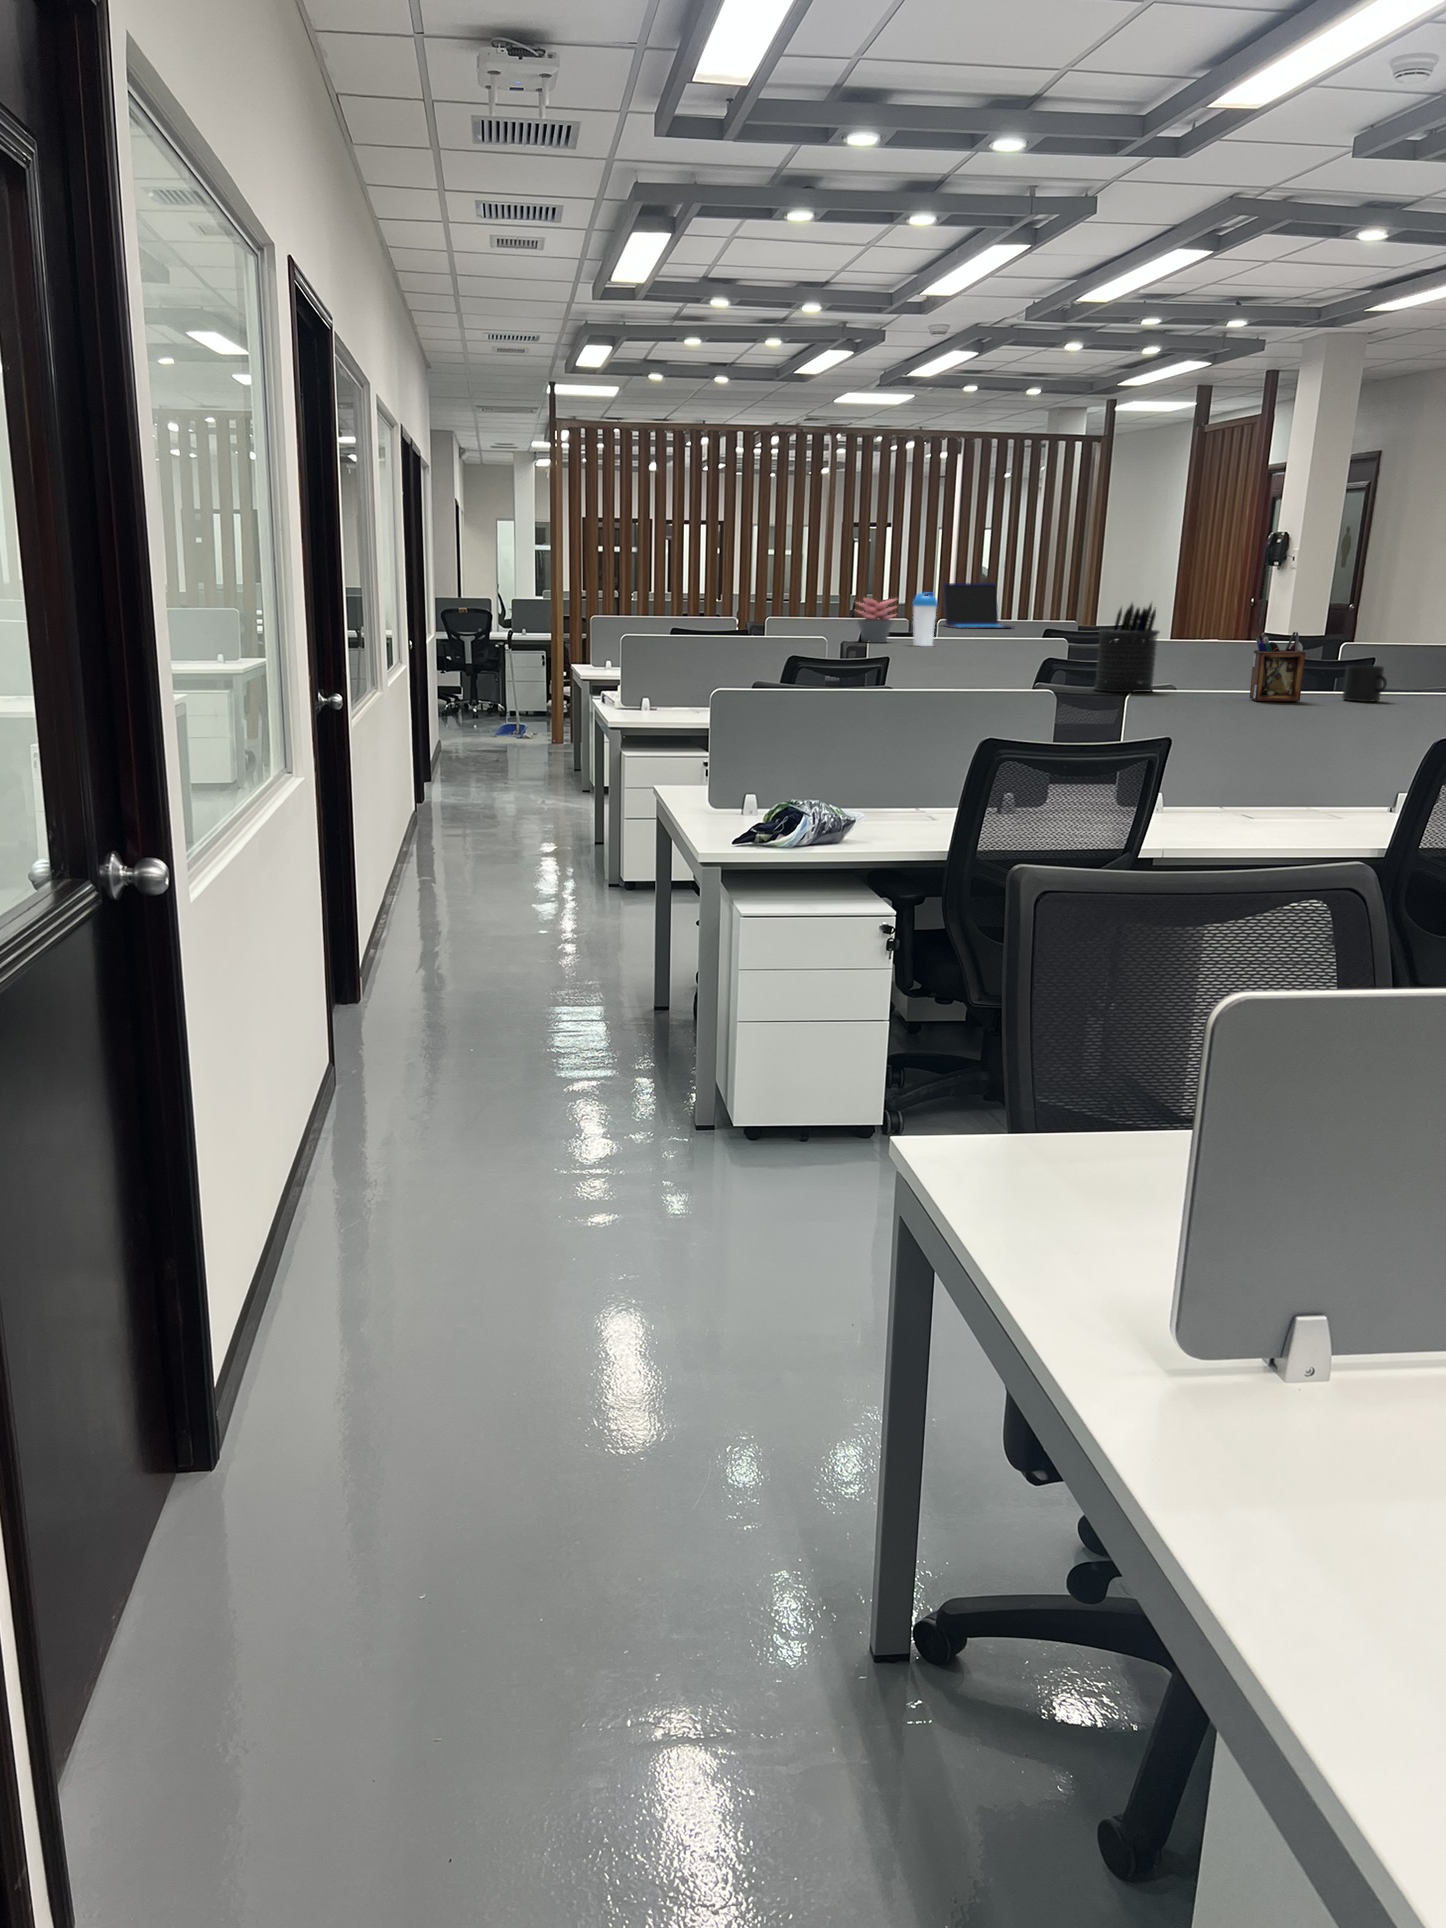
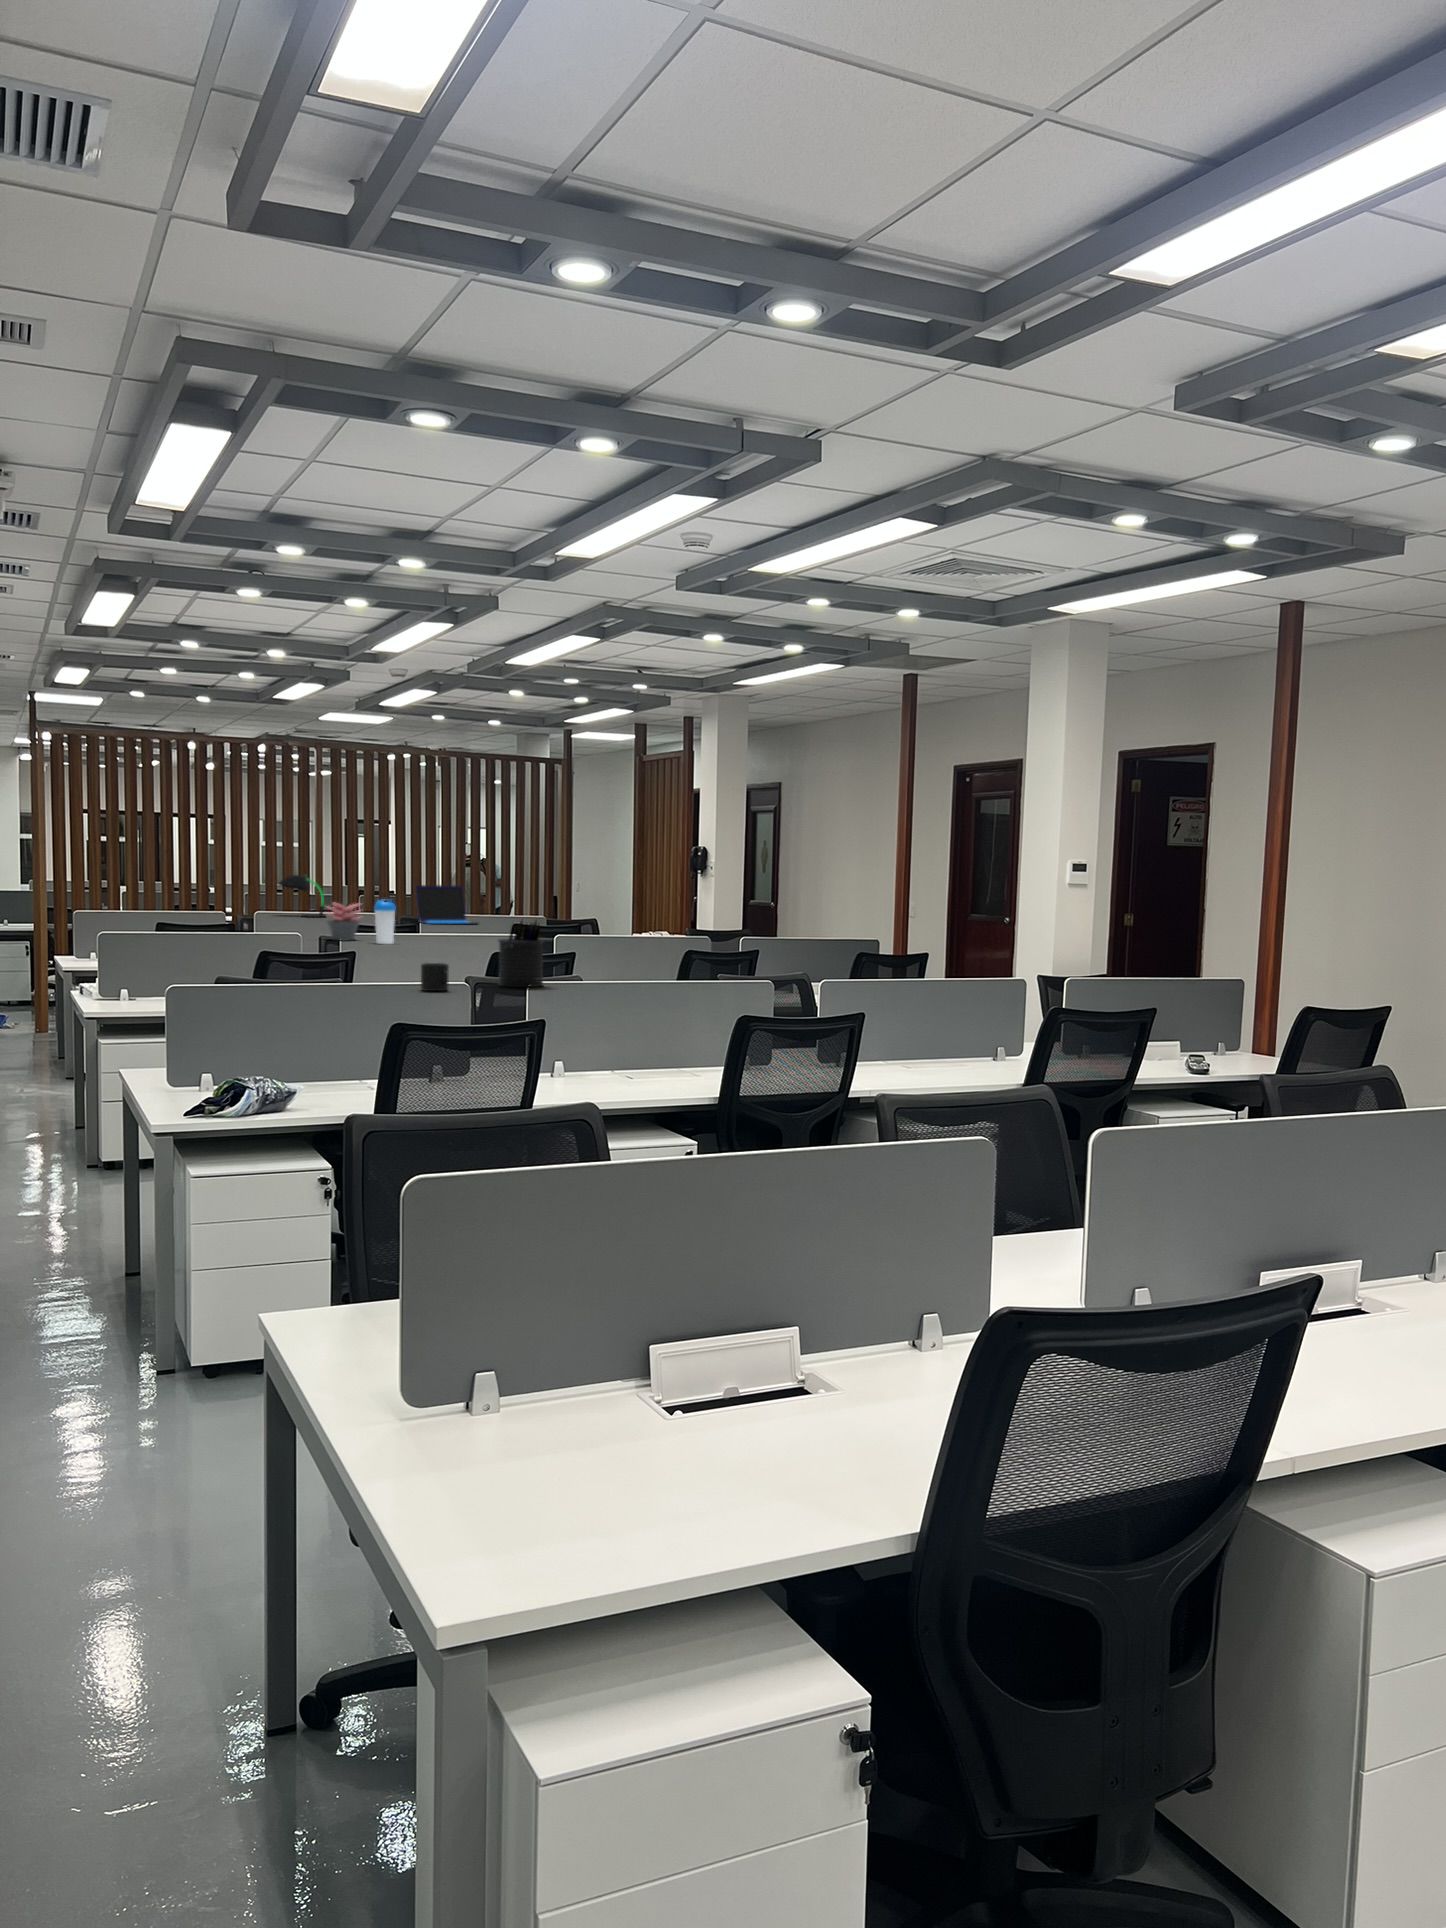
desk lamp: none [795,573,844,622] -> present [279,875,327,917]
desk organizer: present [1250,632,1306,701] -> none [610,942,645,993]
mug: present [1343,665,1387,702] -> present [421,963,449,991]

